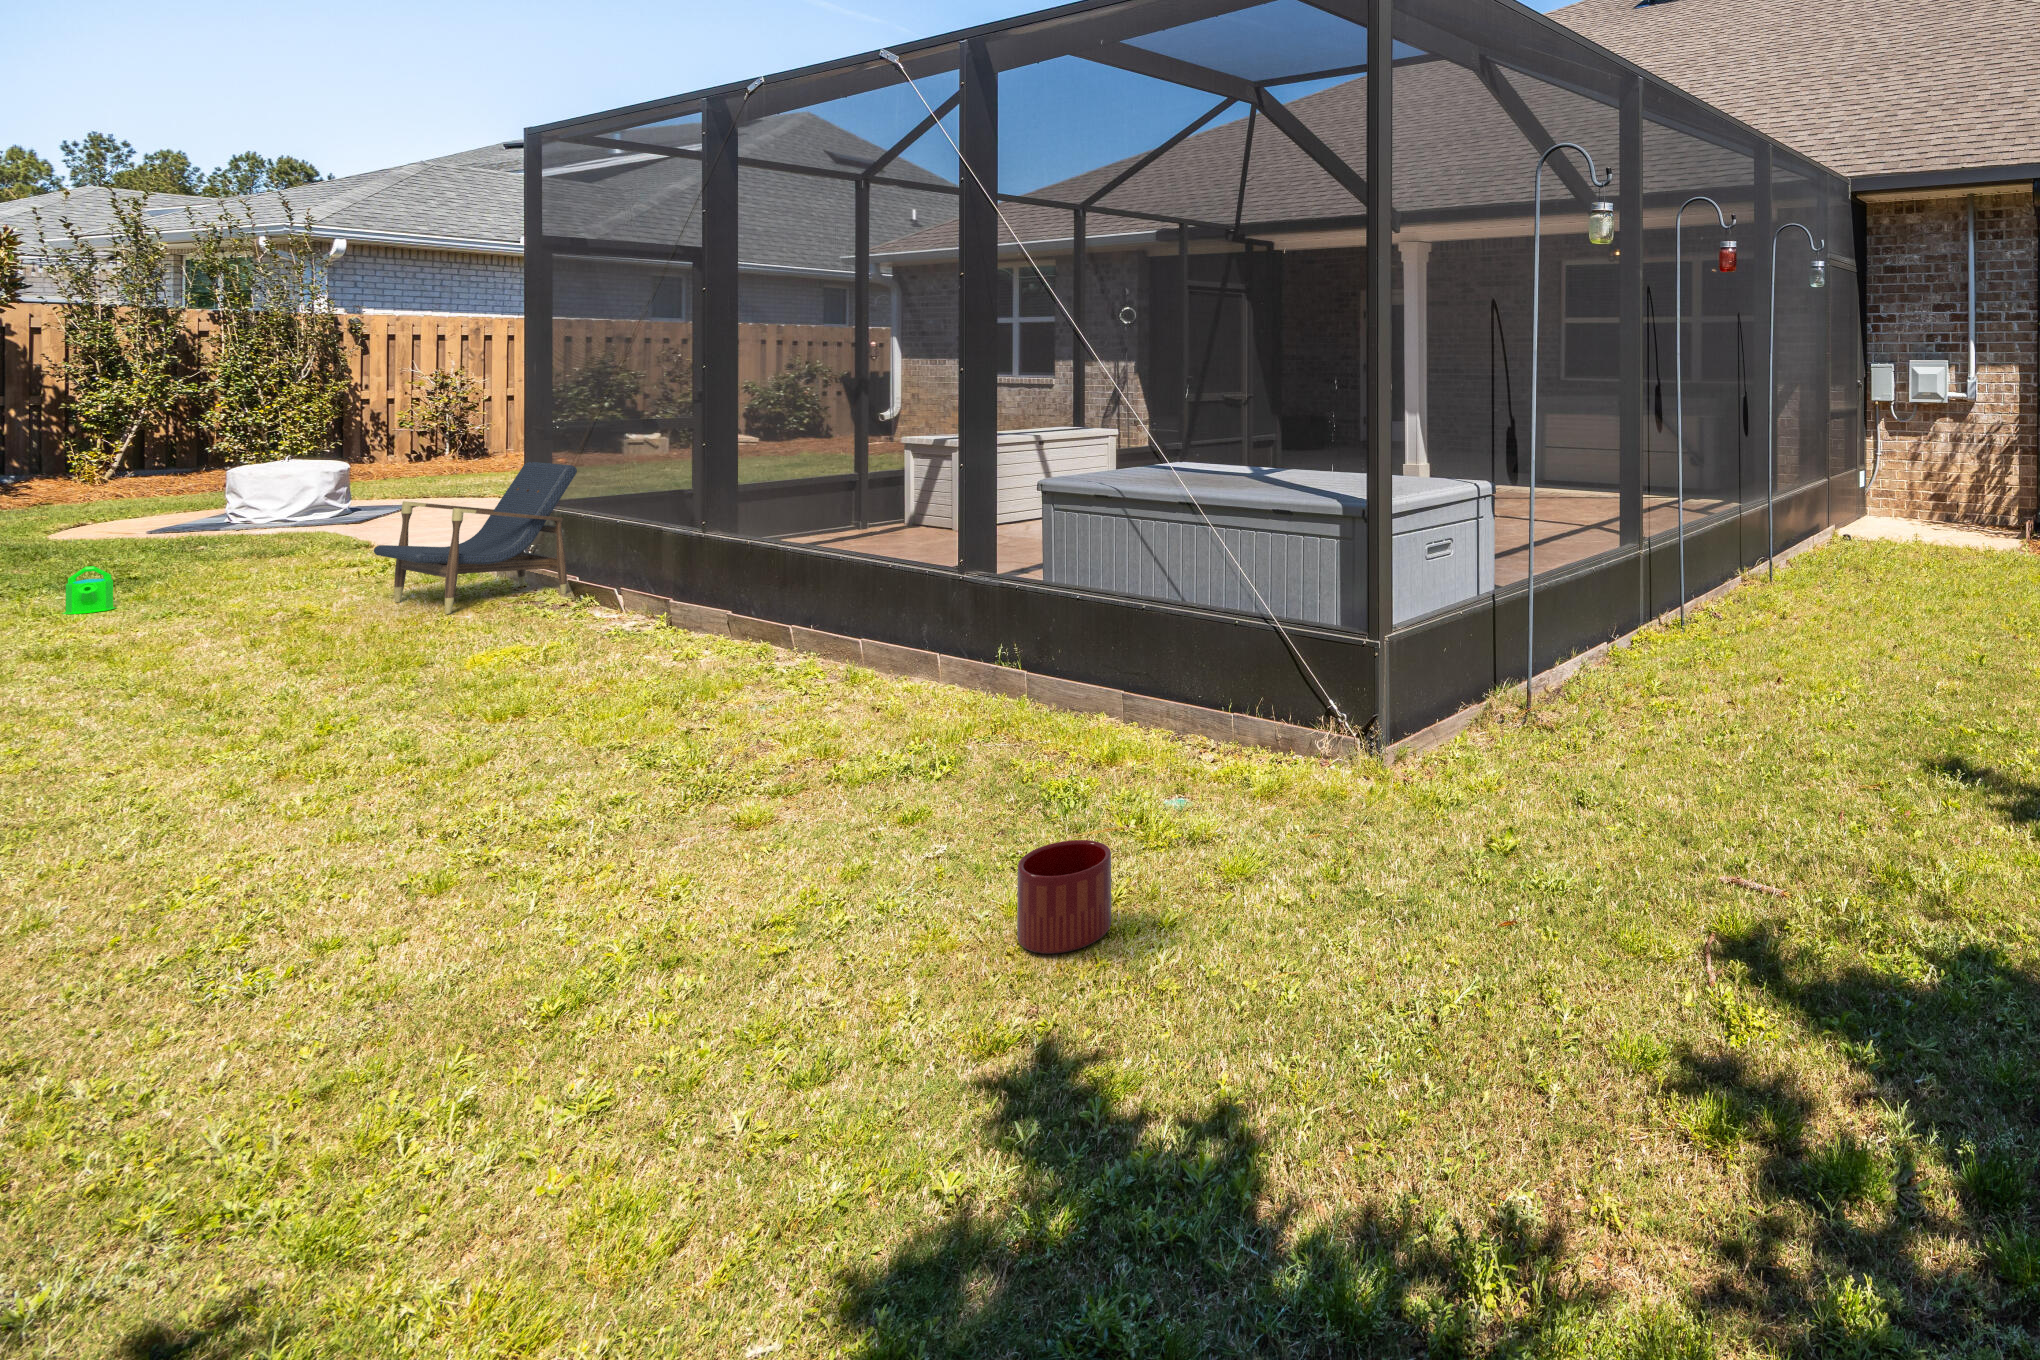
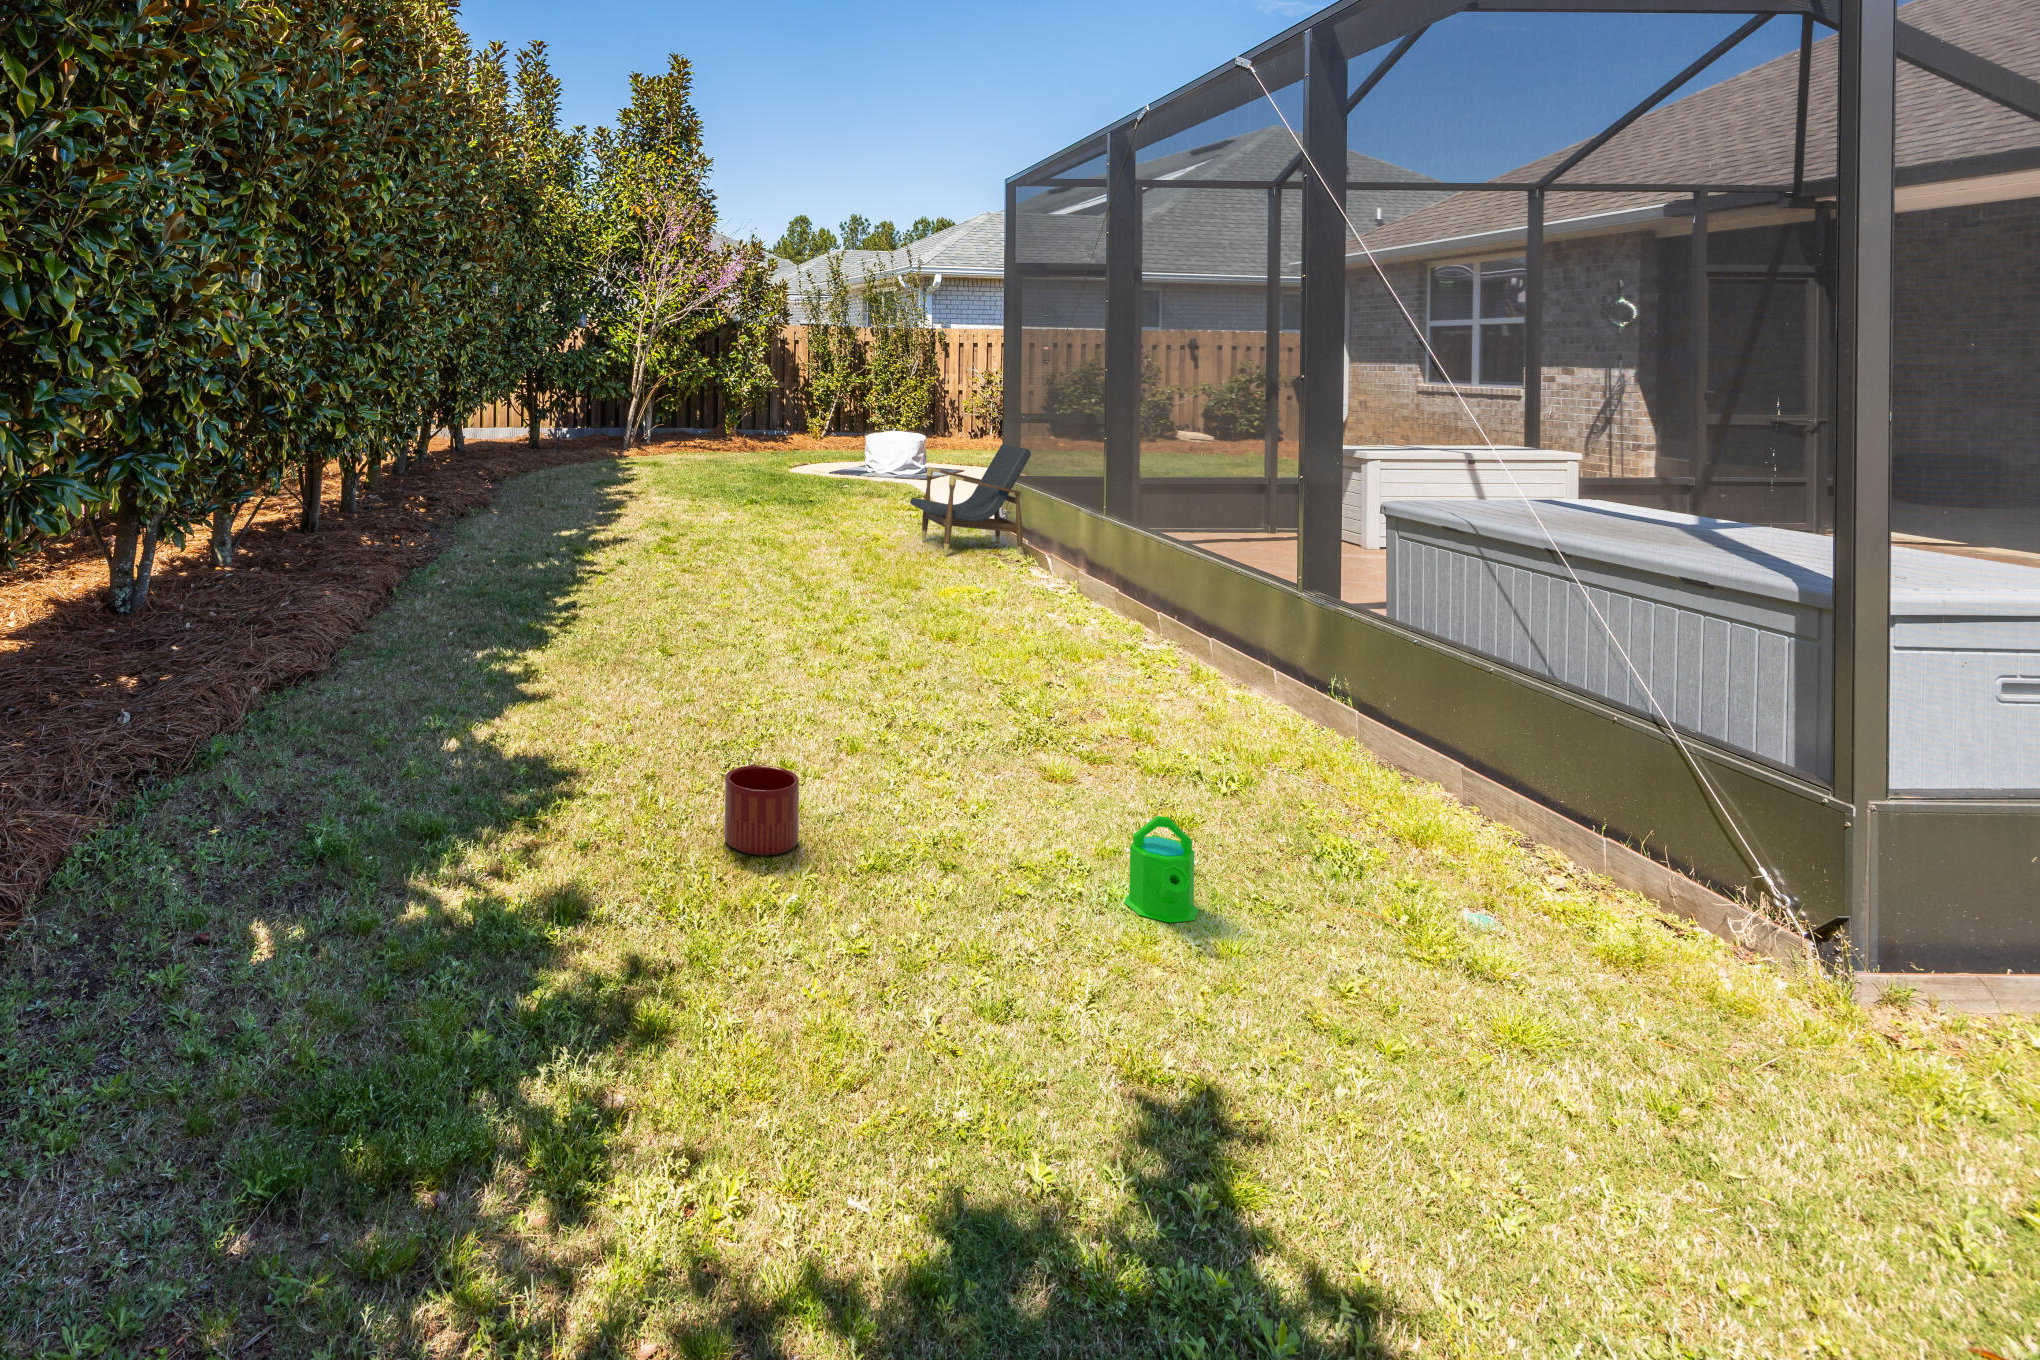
watering can: present [62,566,116,614] -> present [1124,816,1199,923]
planter: present [1017,840,1111,954] -> present [724,765,799,855]

